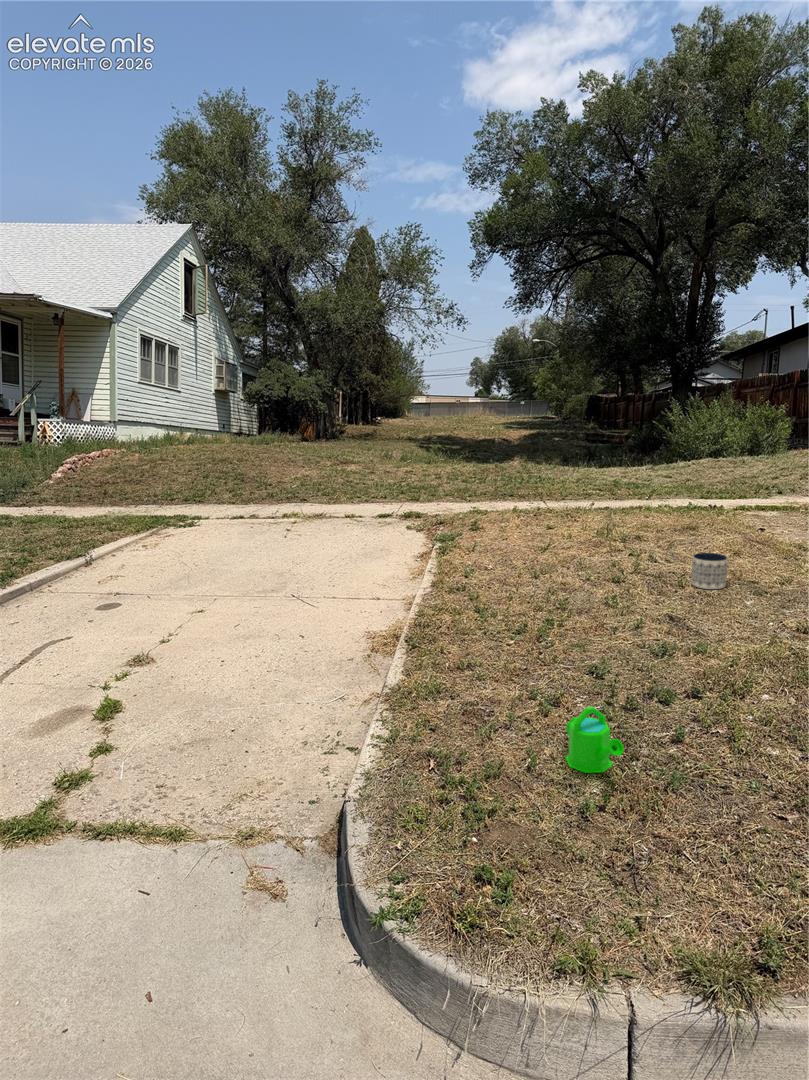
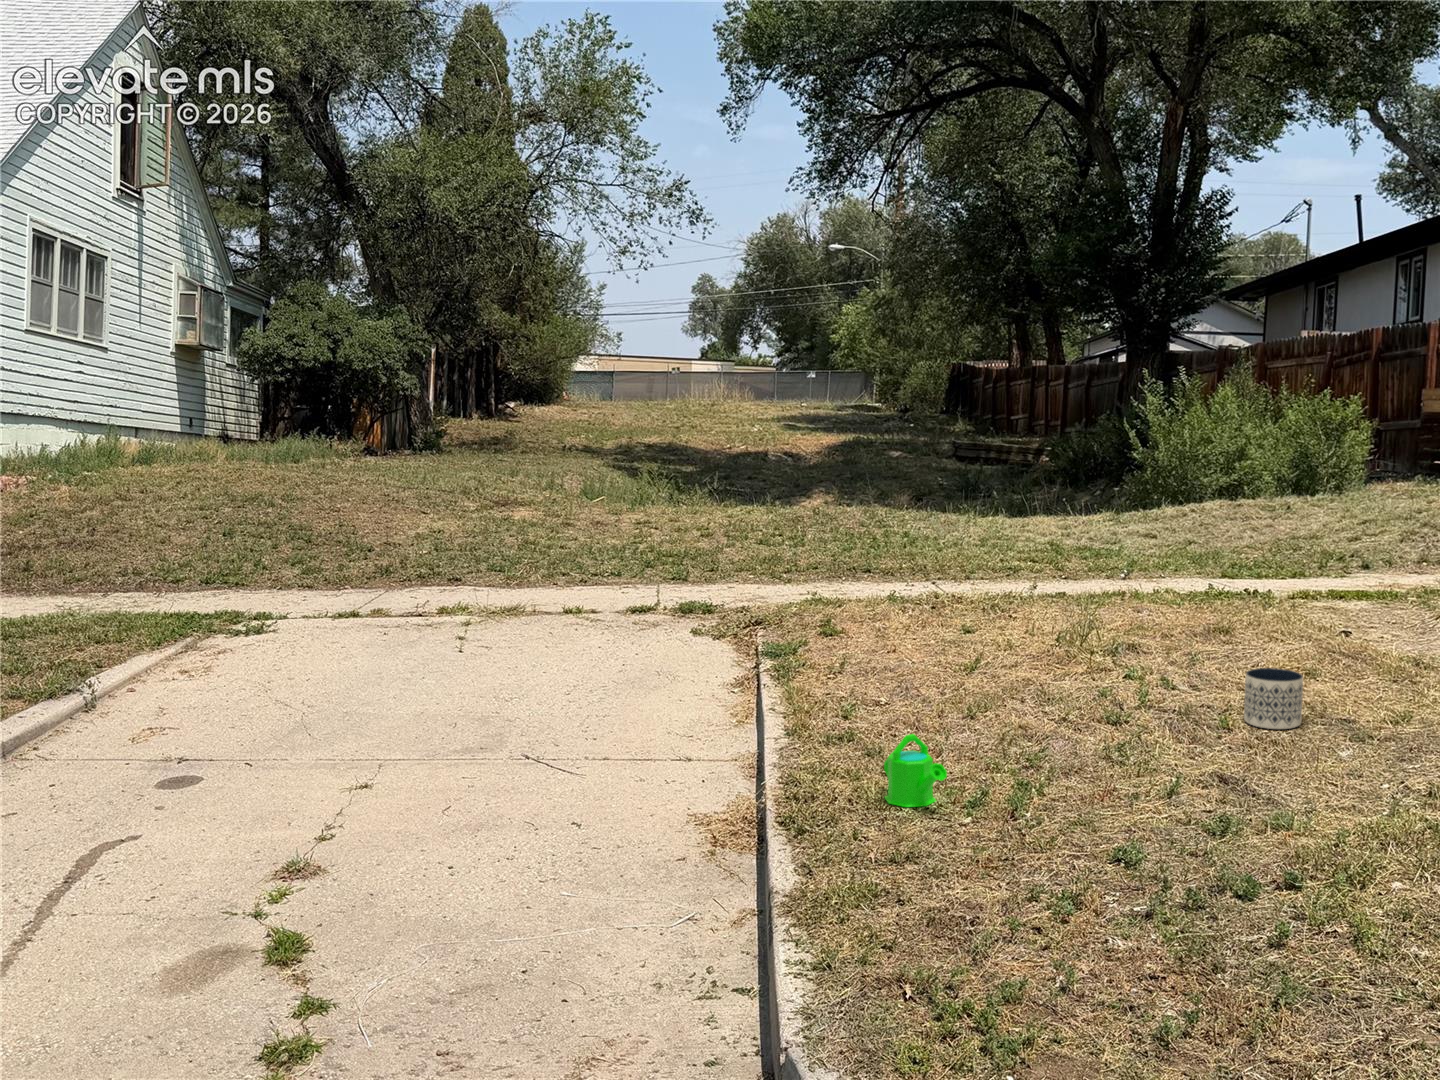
watering can: present [565,706,624,773] -> present [884,734,947,807]

